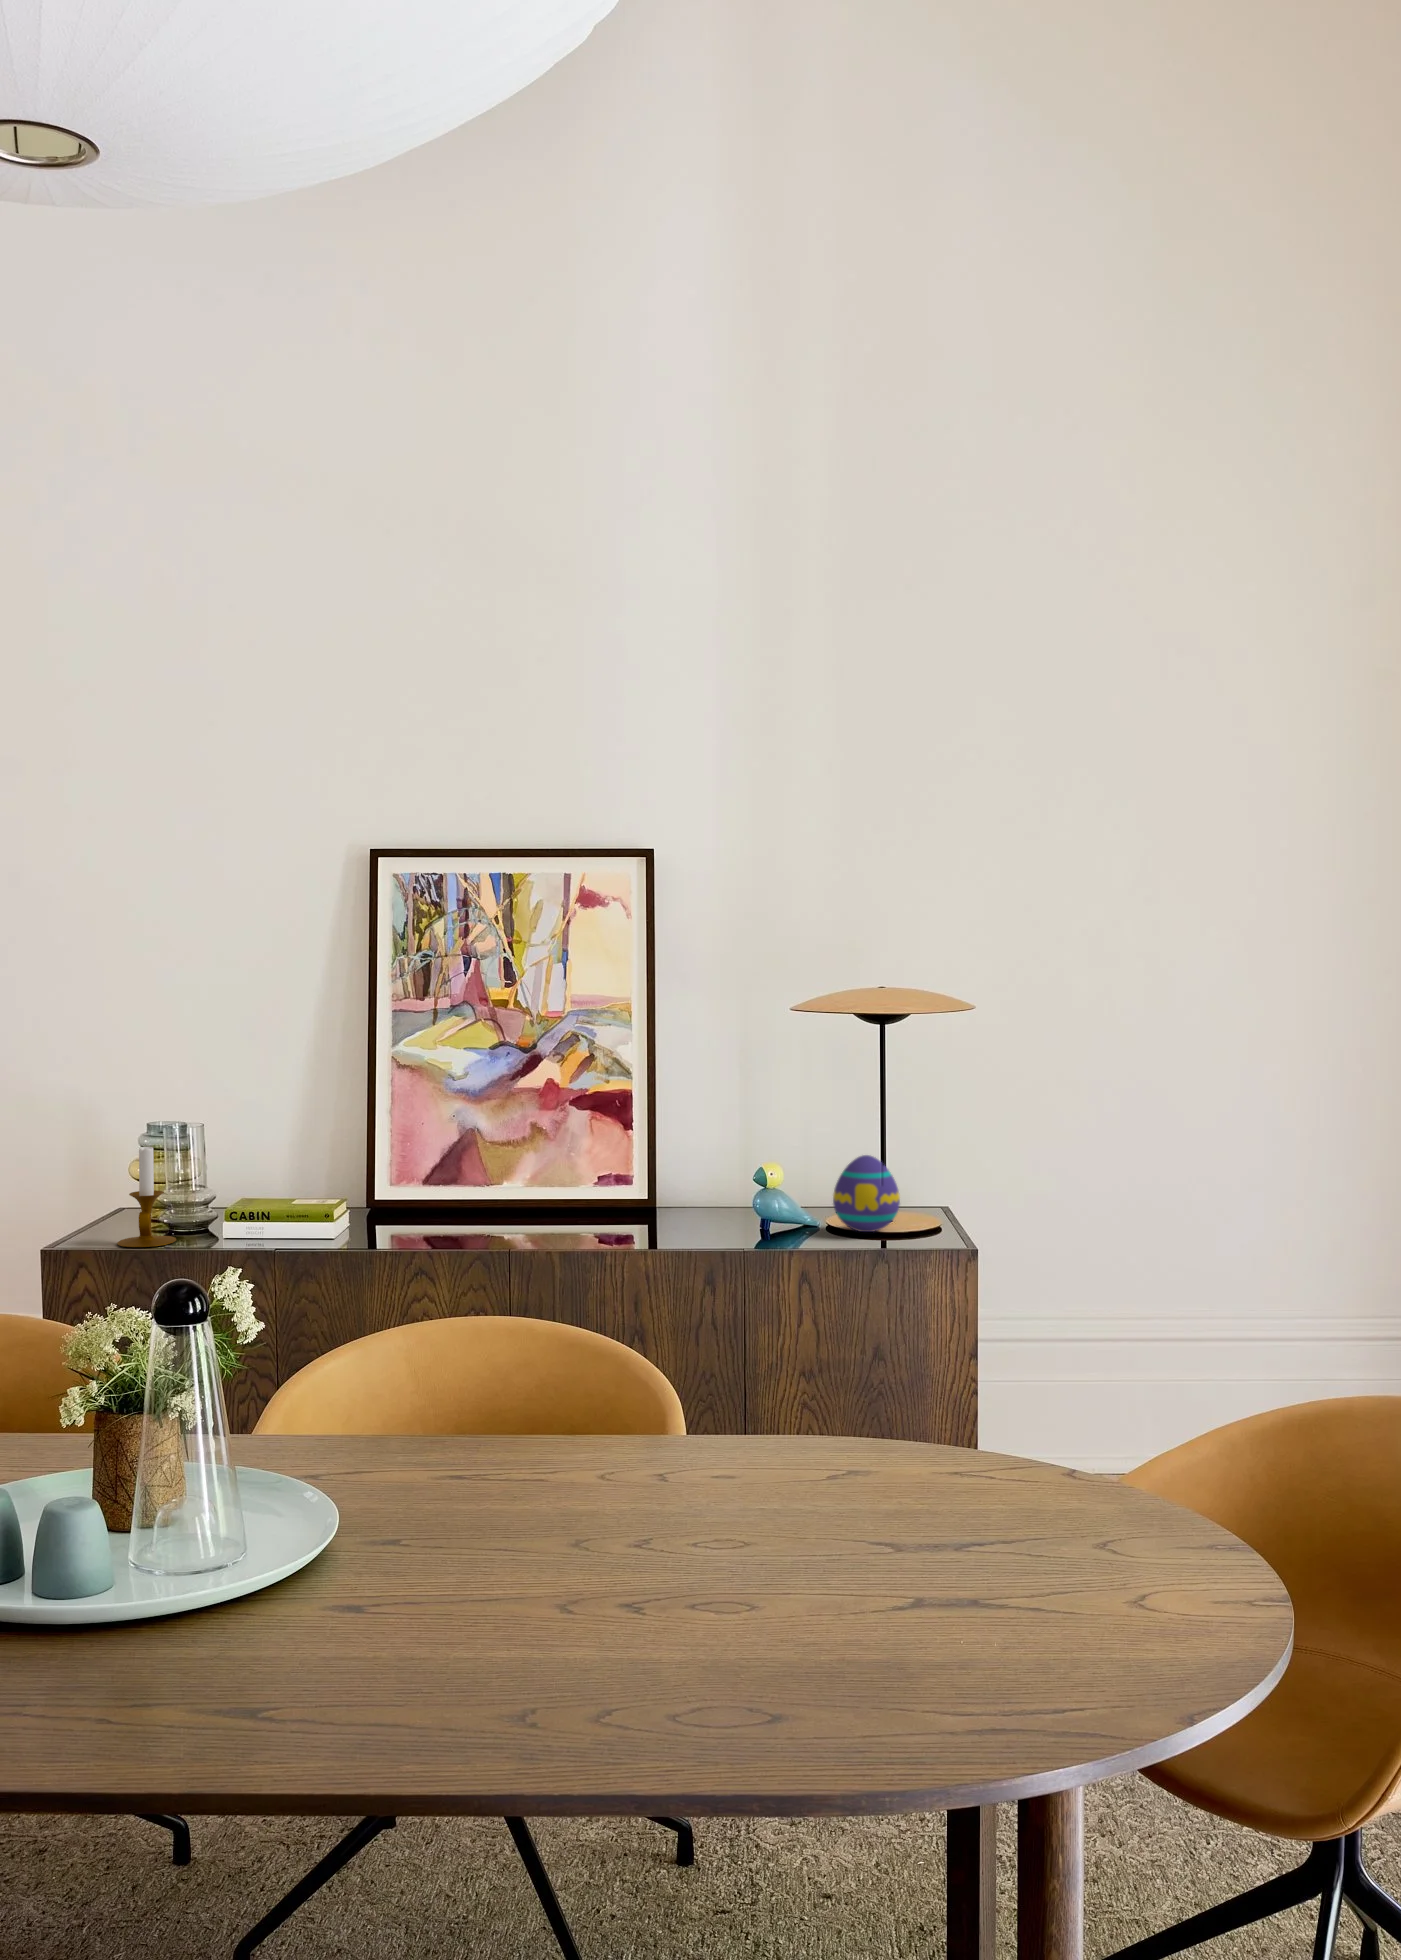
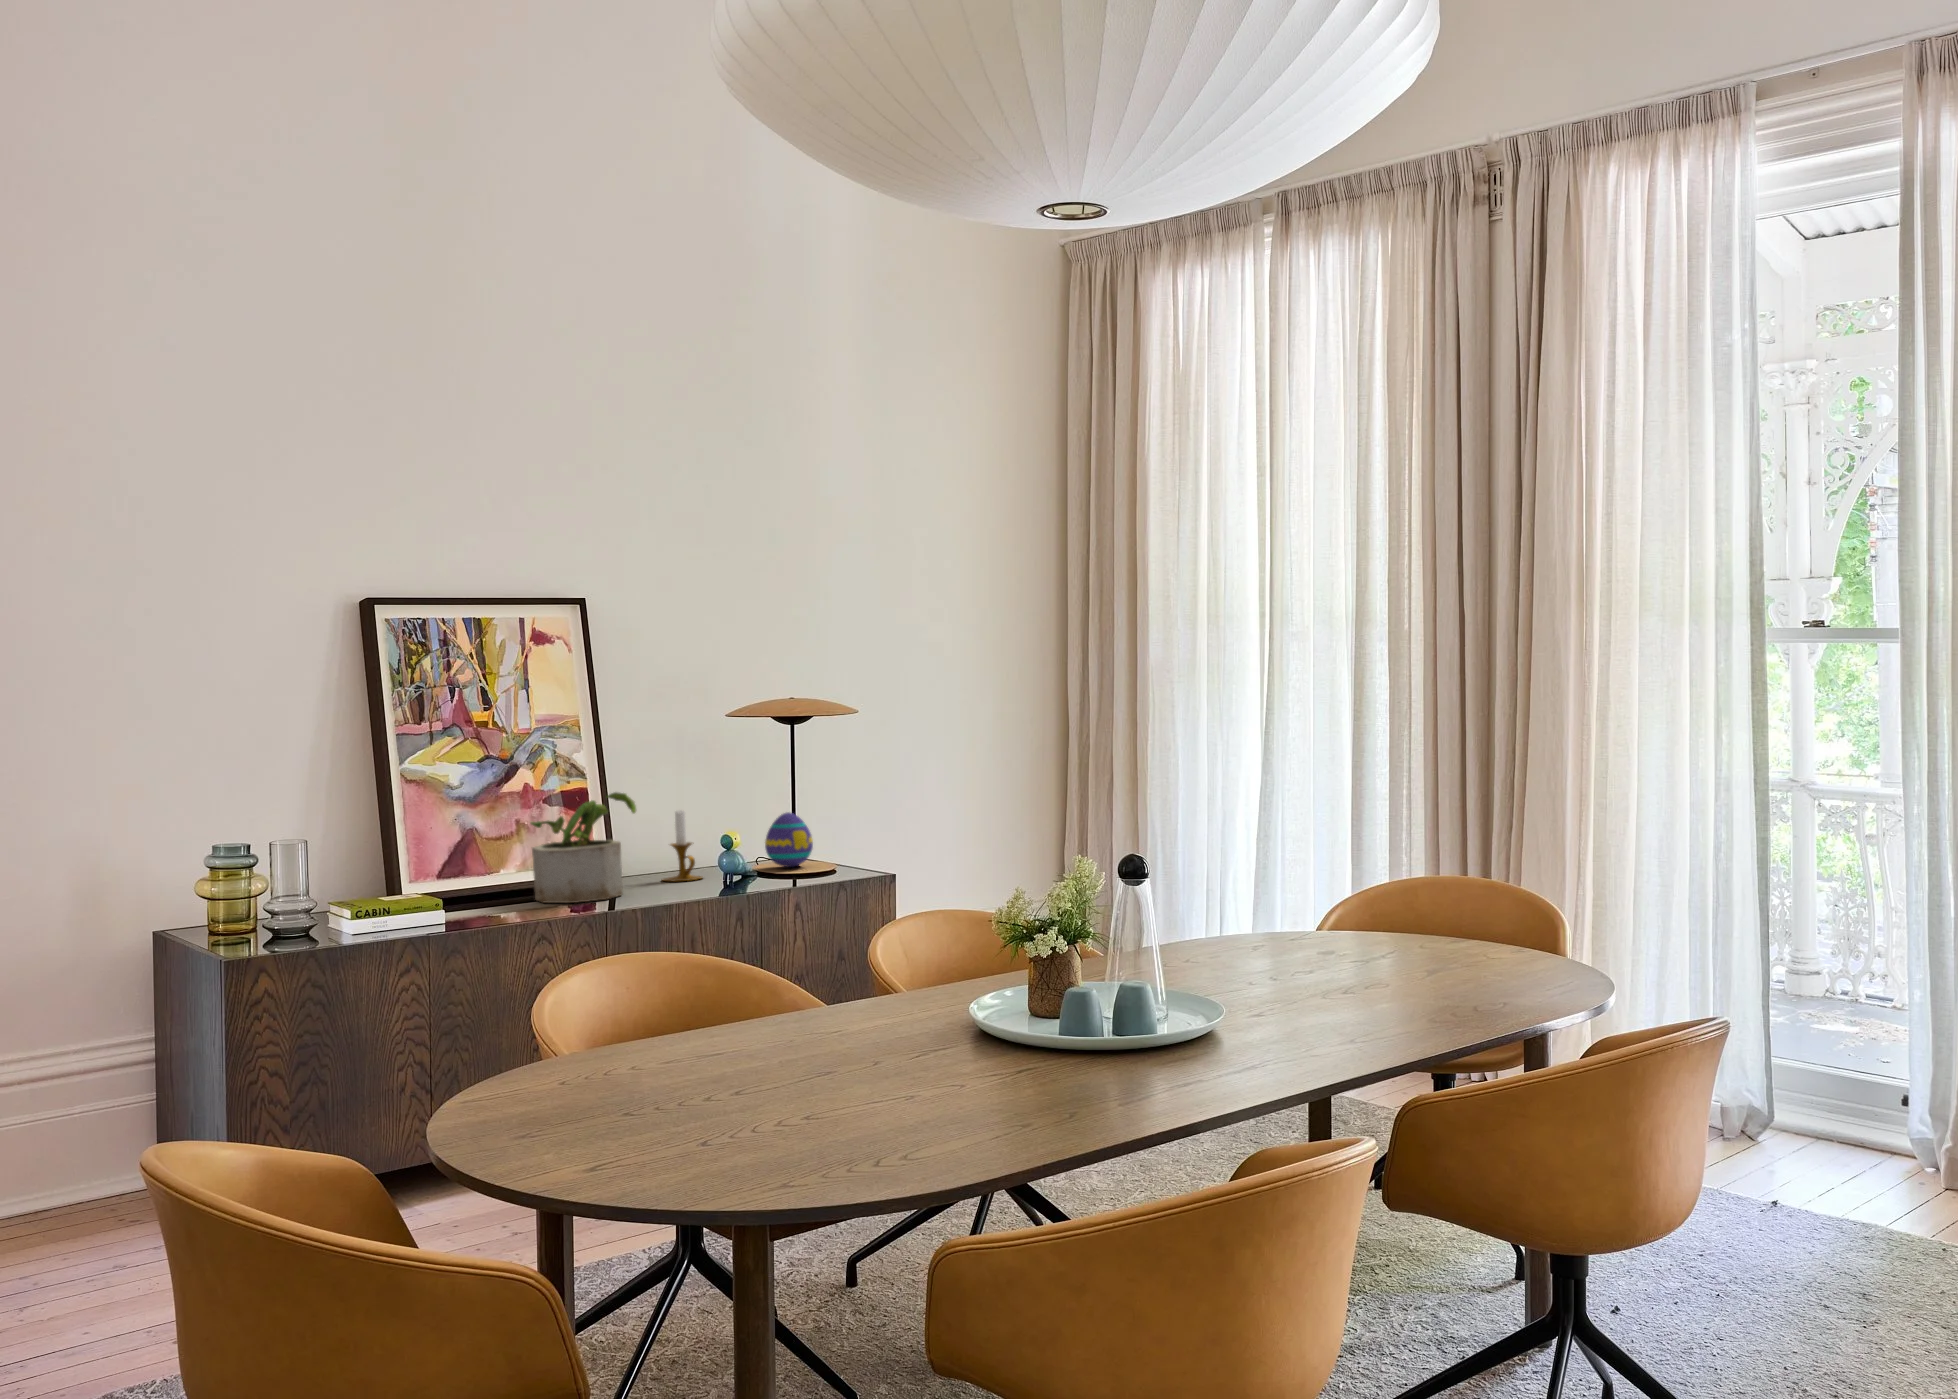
potted plant: none [474,1107,606,1245] -> present [531,792,636,903]
candlestick: present [117,1147,176,1247] -> present [663,810,702,881]

